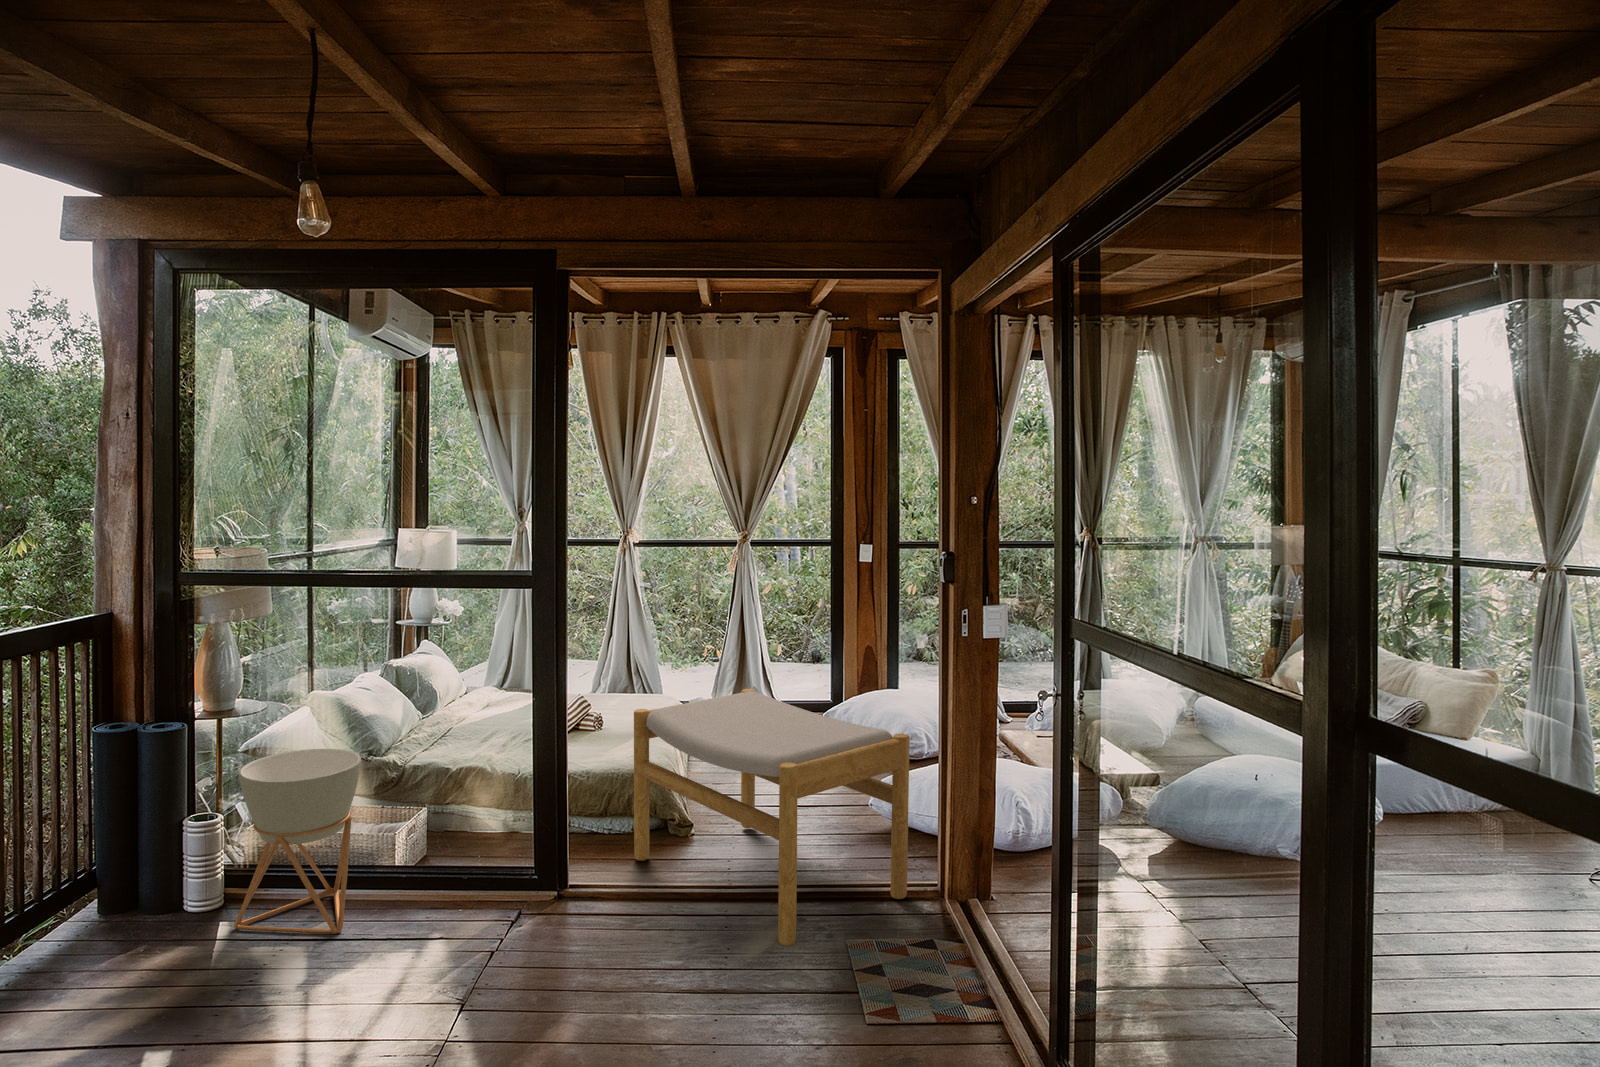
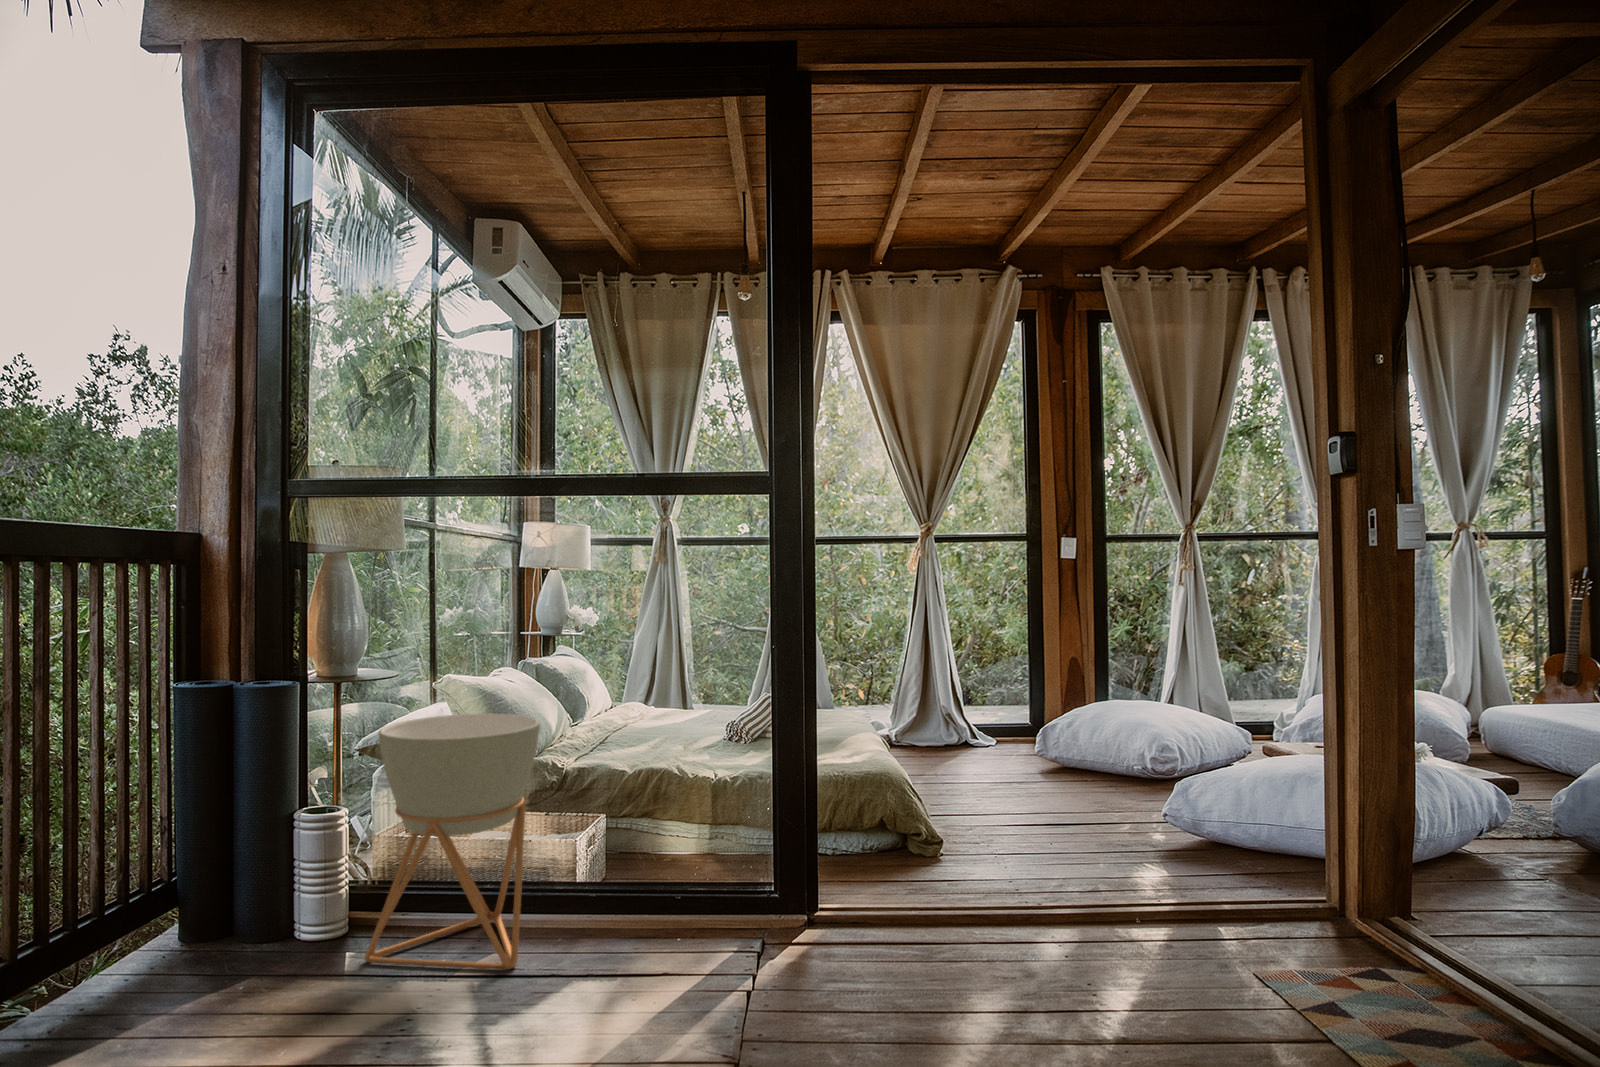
footstool: present [634,689,910,946] -> none [884,660,1311,992]

